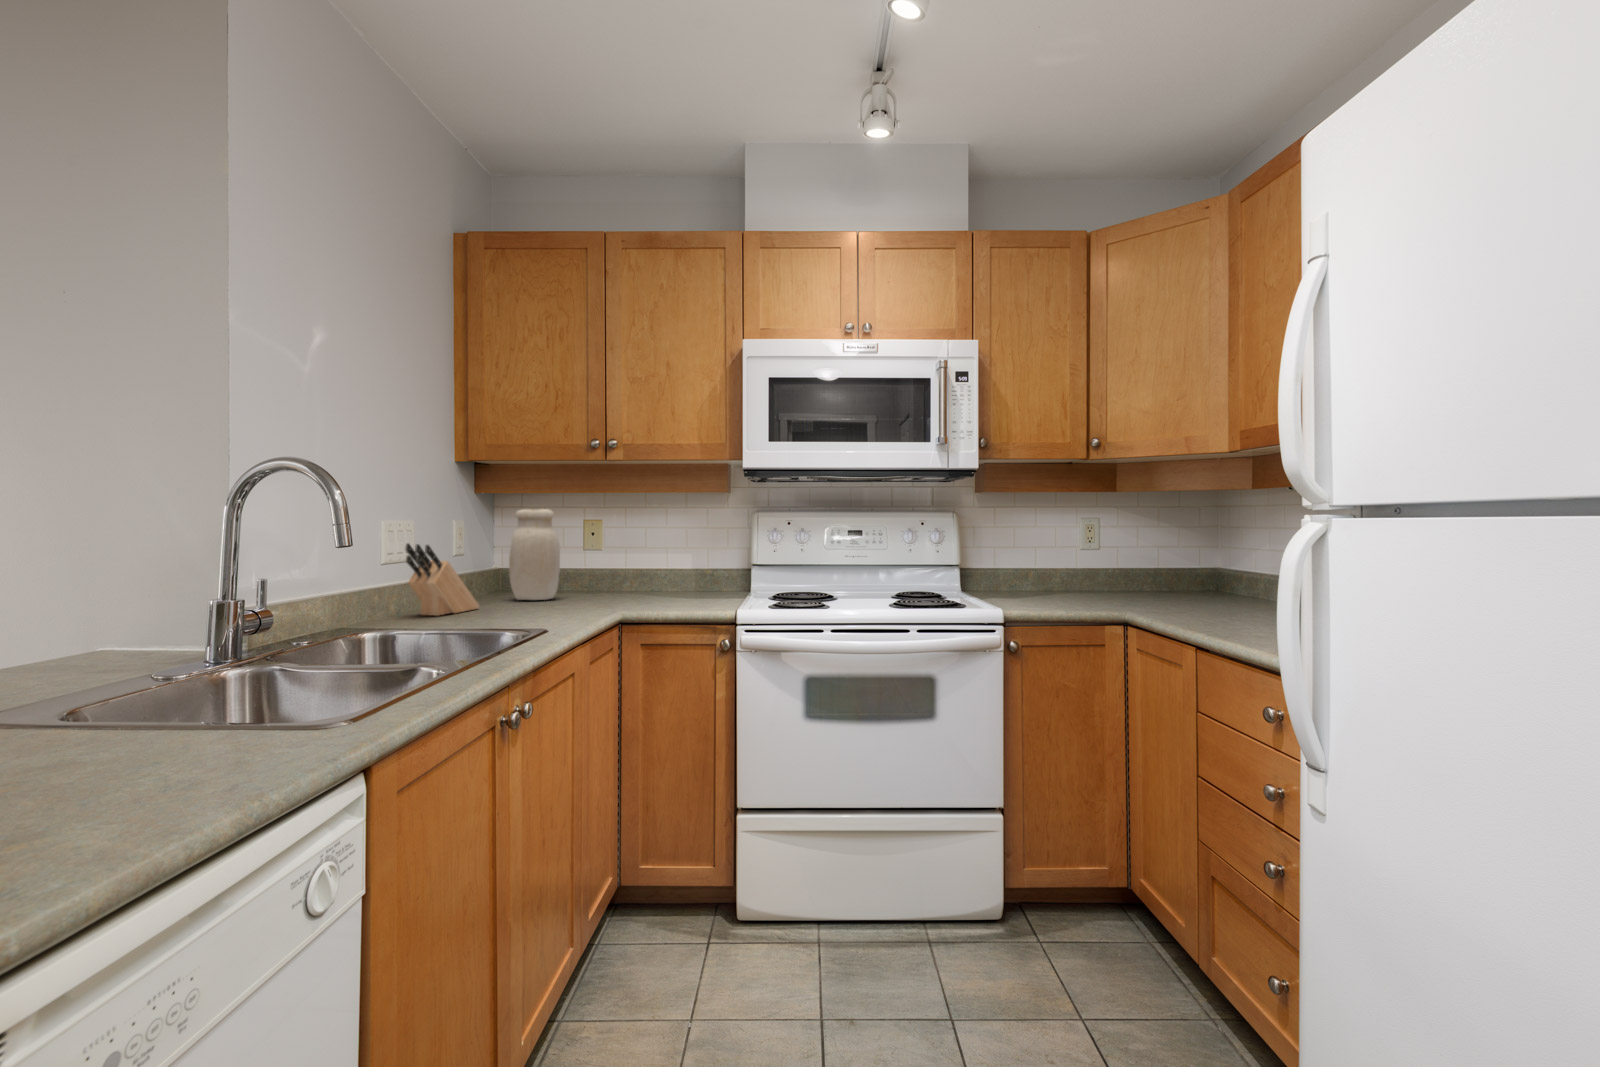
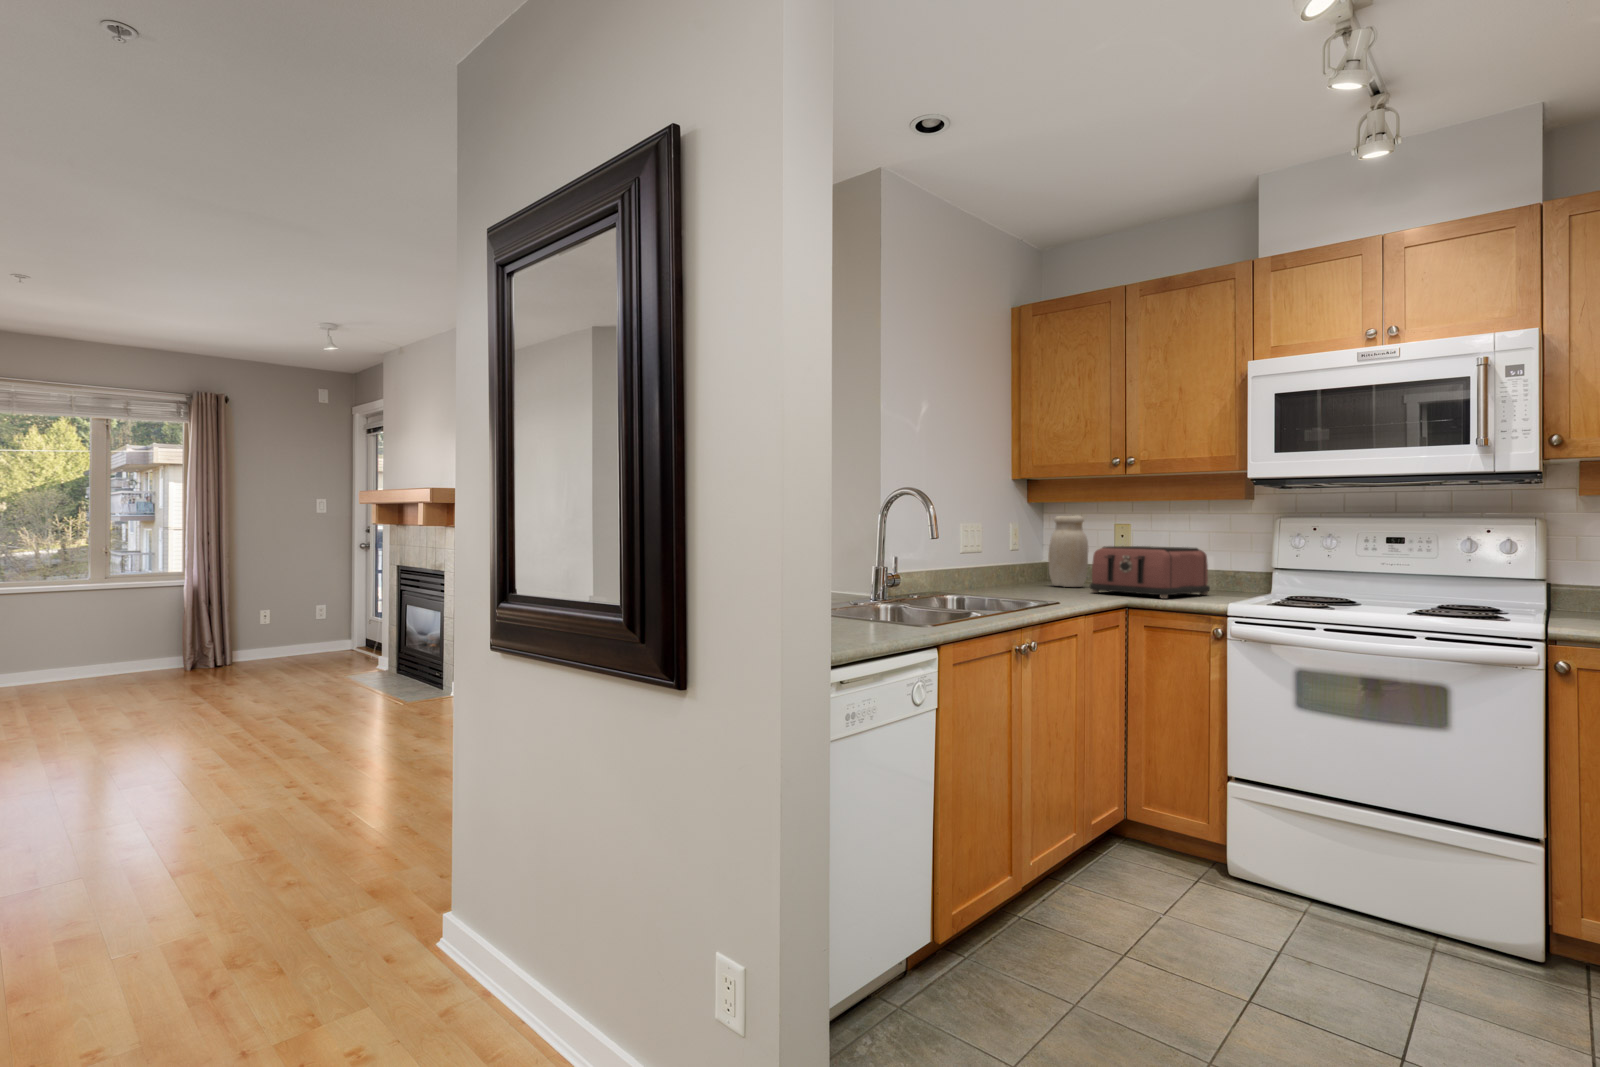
knife block: present [405,543,479,616] -> none [973,539,1024,590]
toaster: none [568,546,700,610] -> present [1090,546,1210,599]

